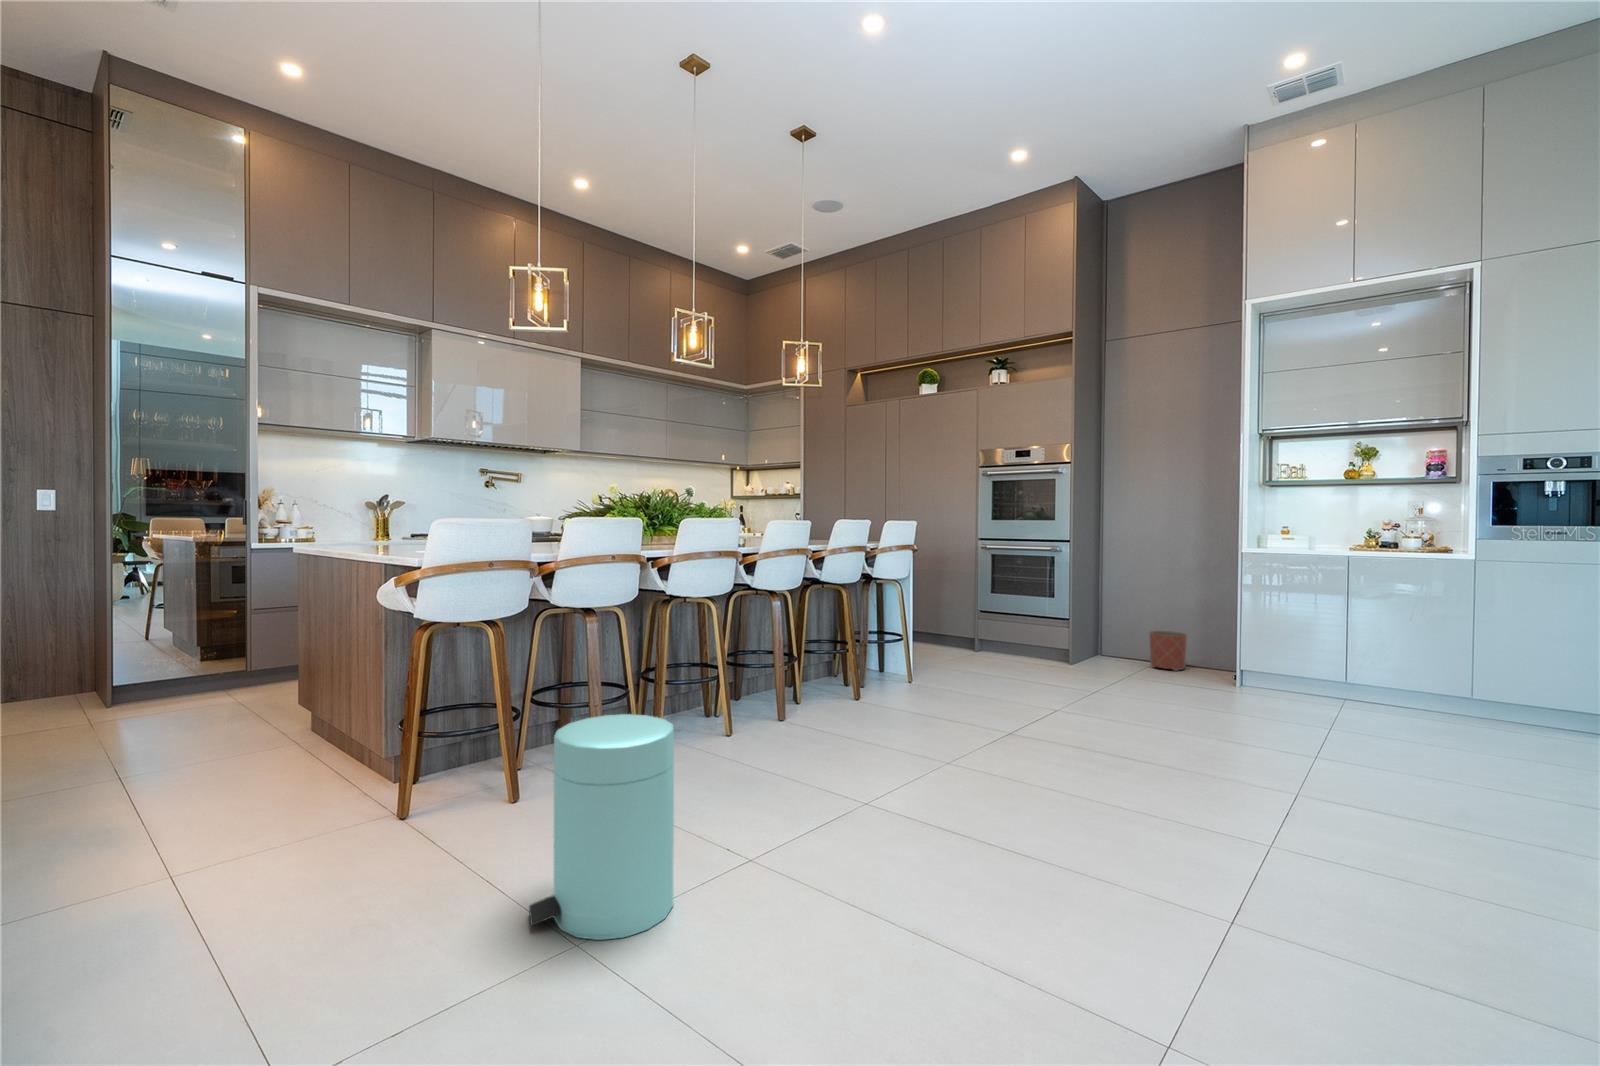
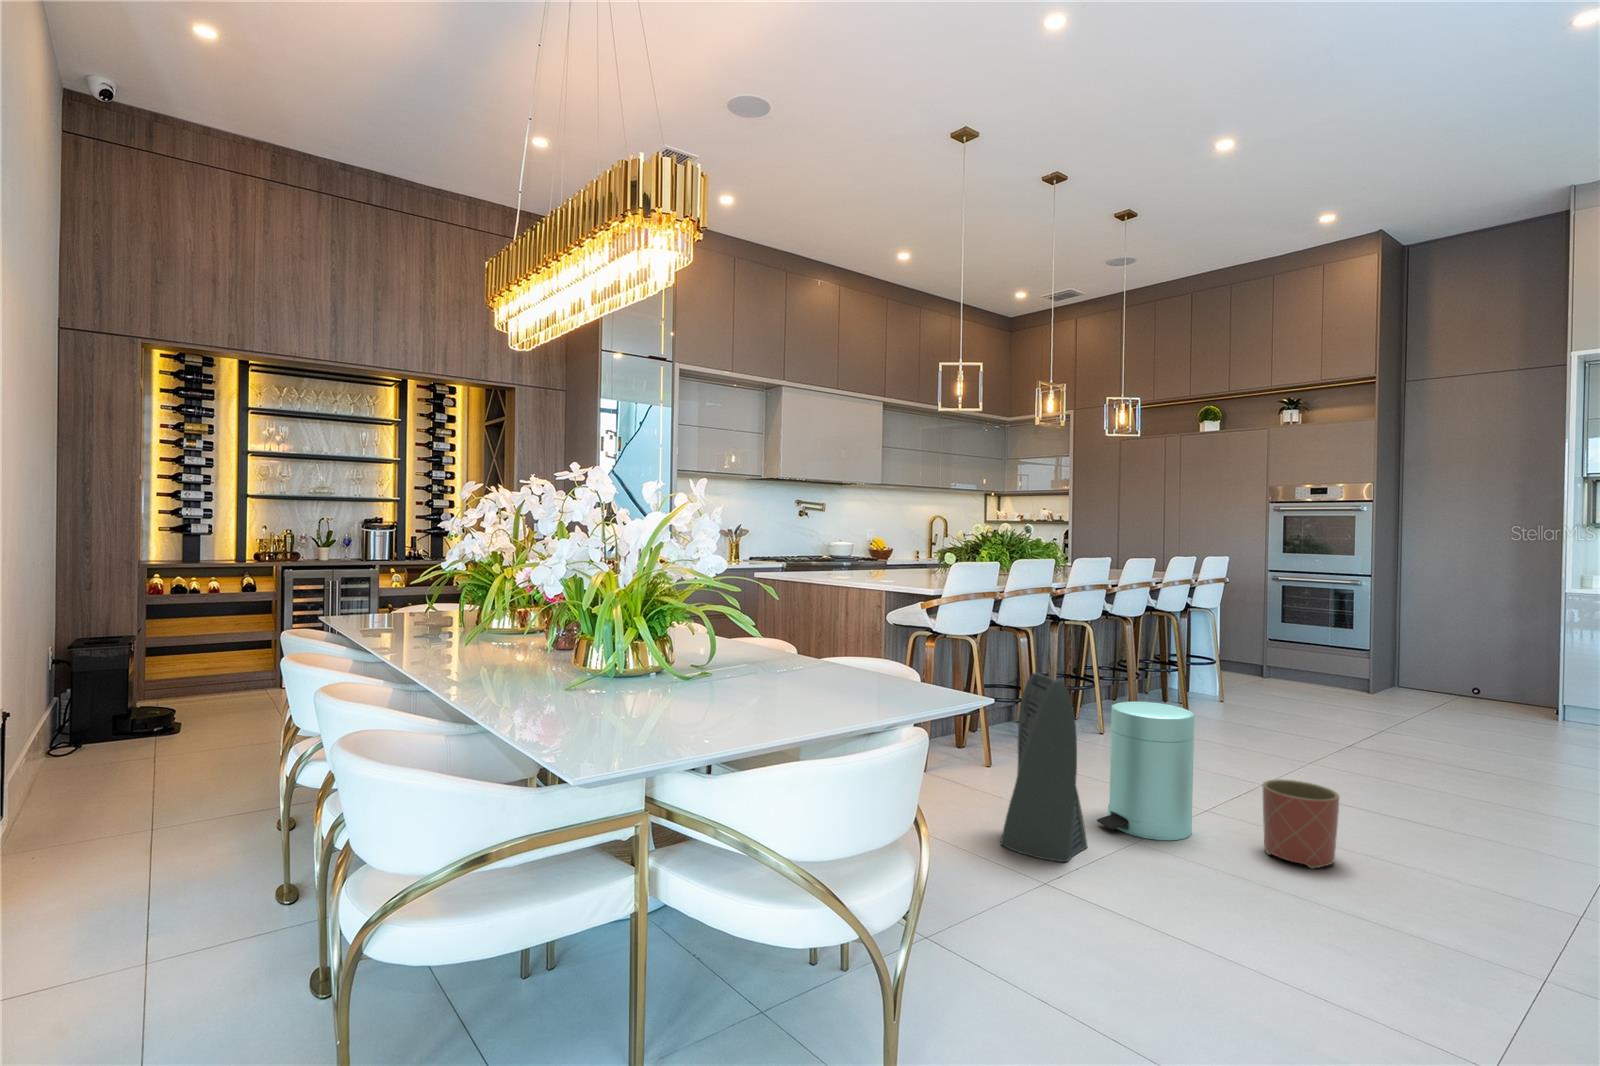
planter: present [1149,631,1187,671] -> present [1262,779,1340,869]
air purifier: none [296,685,452,1022] -> present [1000,673,1087,862]

